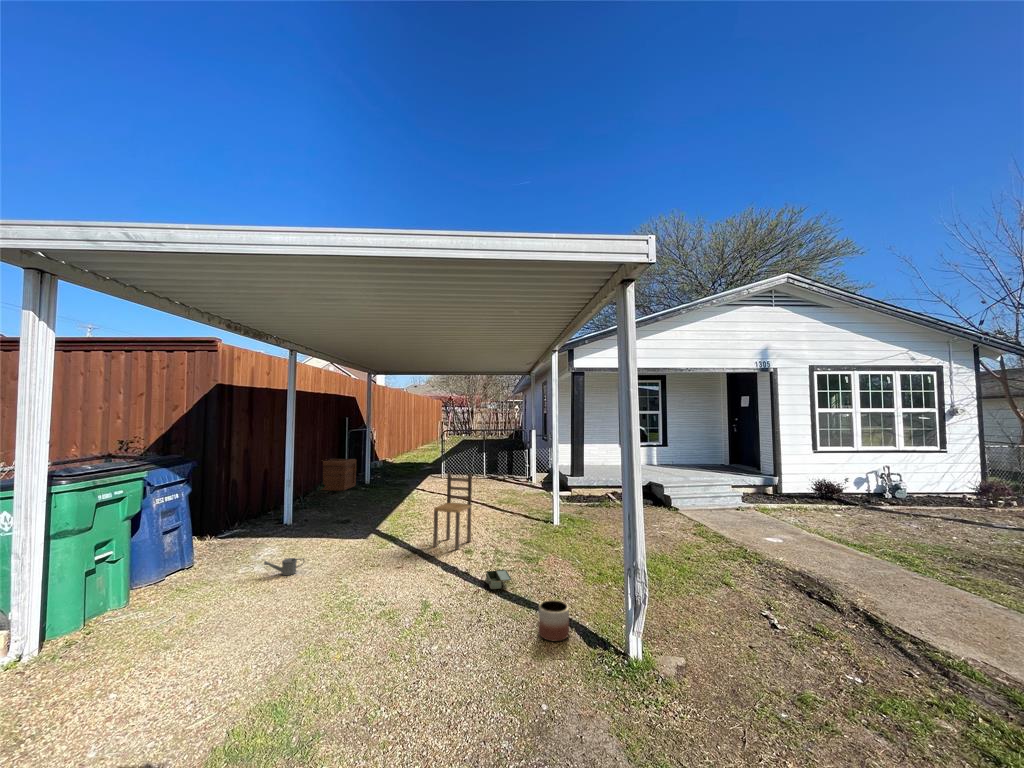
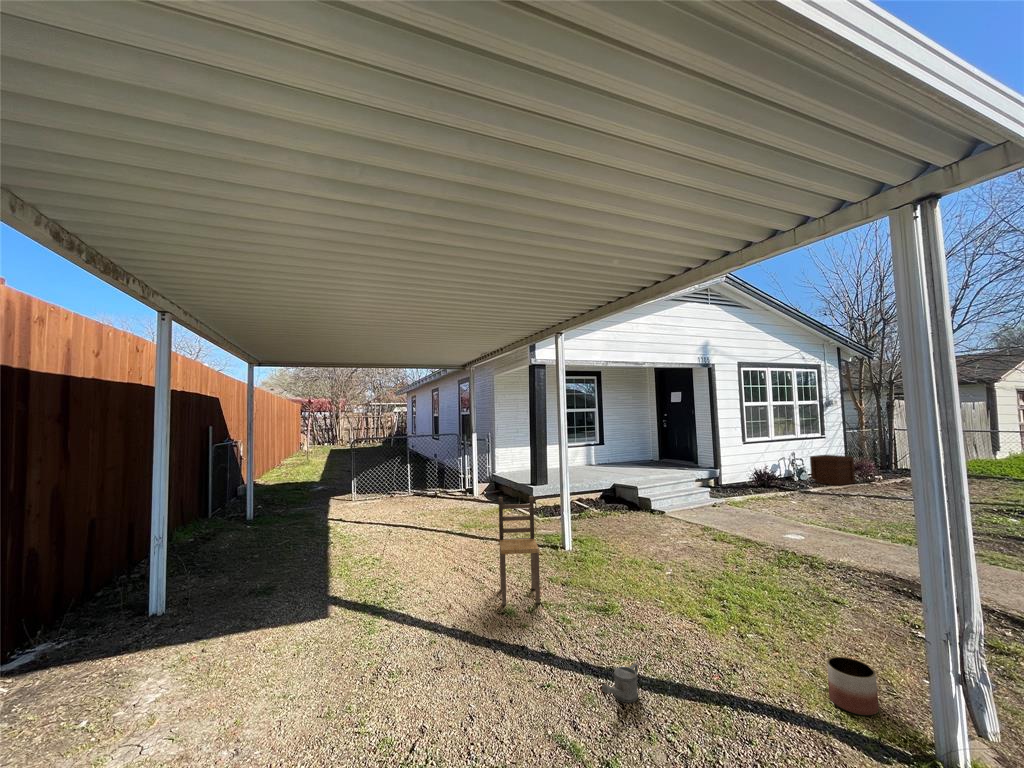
wooden crate: present [321,459,356,491] -> present [810,455,855,485]
watering can: present [264,558,304,576] -> present [602,663,638,703]
toolbox: present [486,570,511,589] -> none [645,622,694,655]

